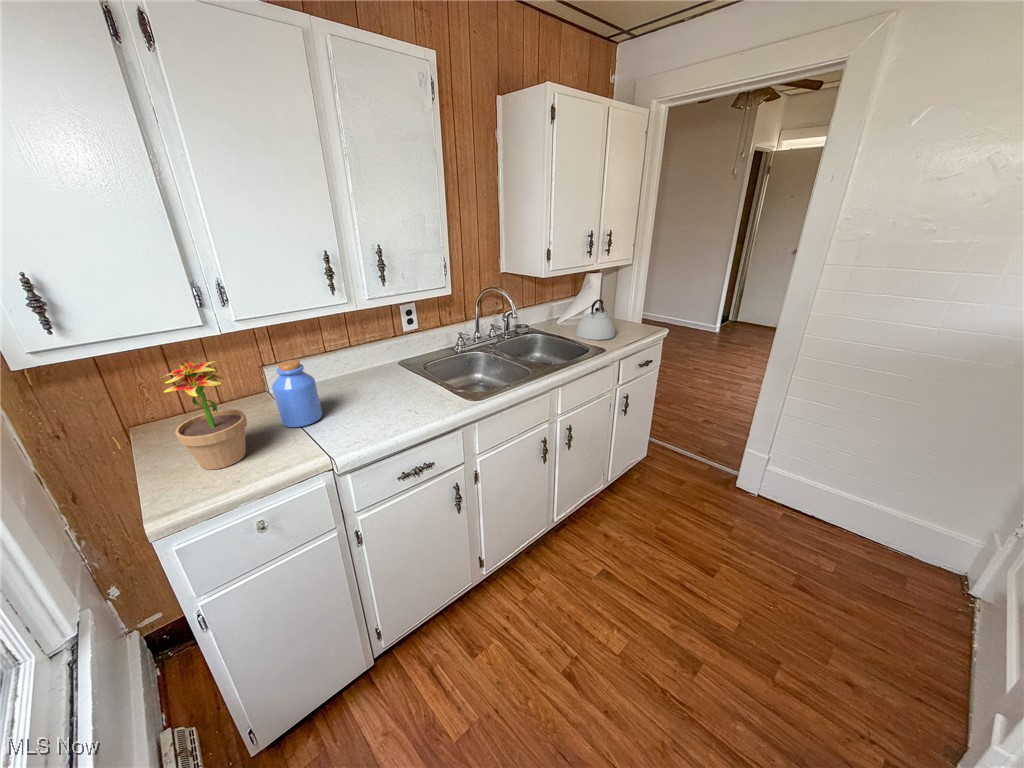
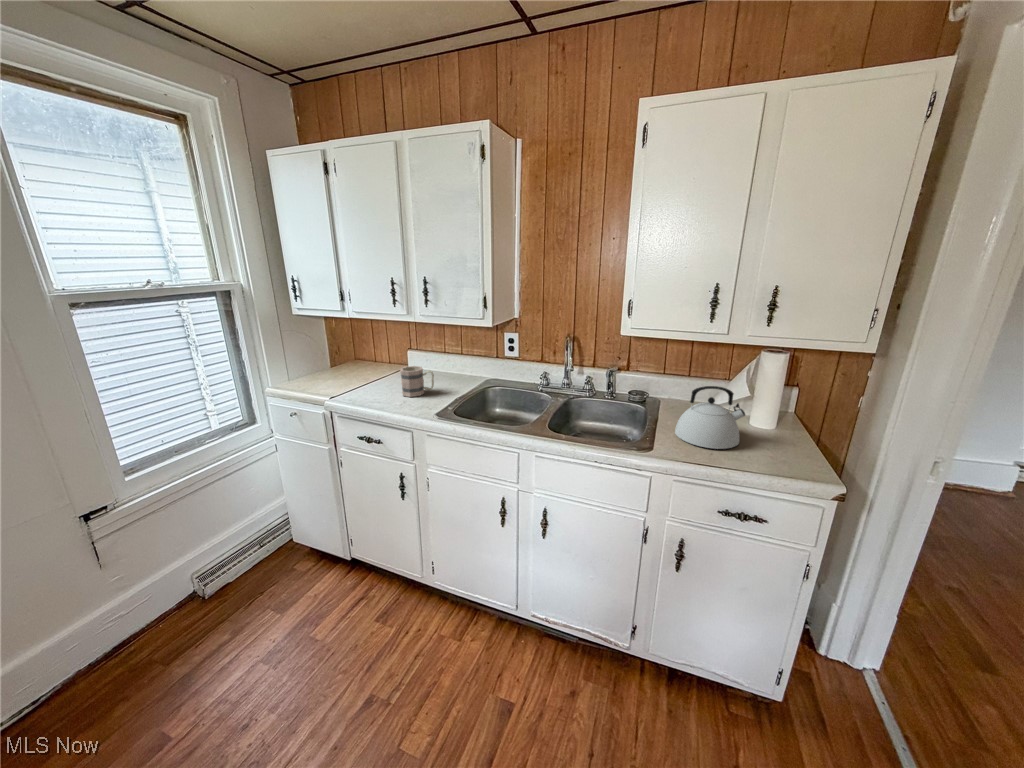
potted plant: present [158,359,247,470] -> none [311,324,350,385]
jar: present [272,360,322,427] -> none [369,344,397,386]
mug: none [359,368,398,412] -> present [400,366,434,397]

